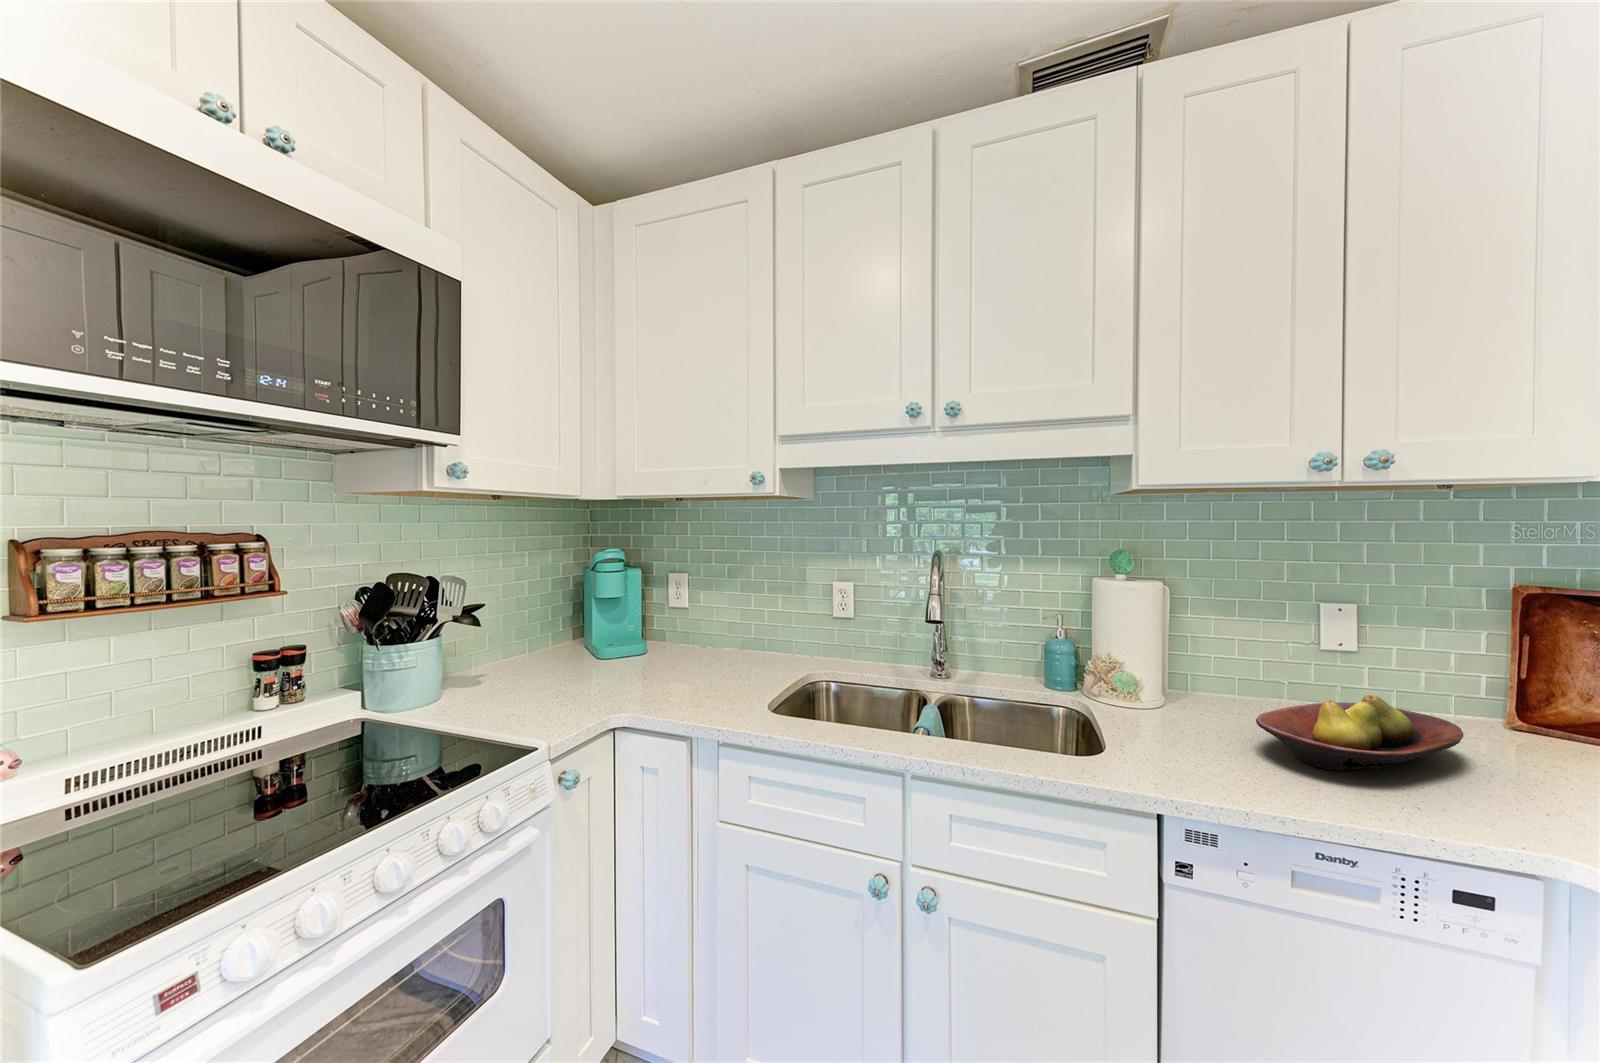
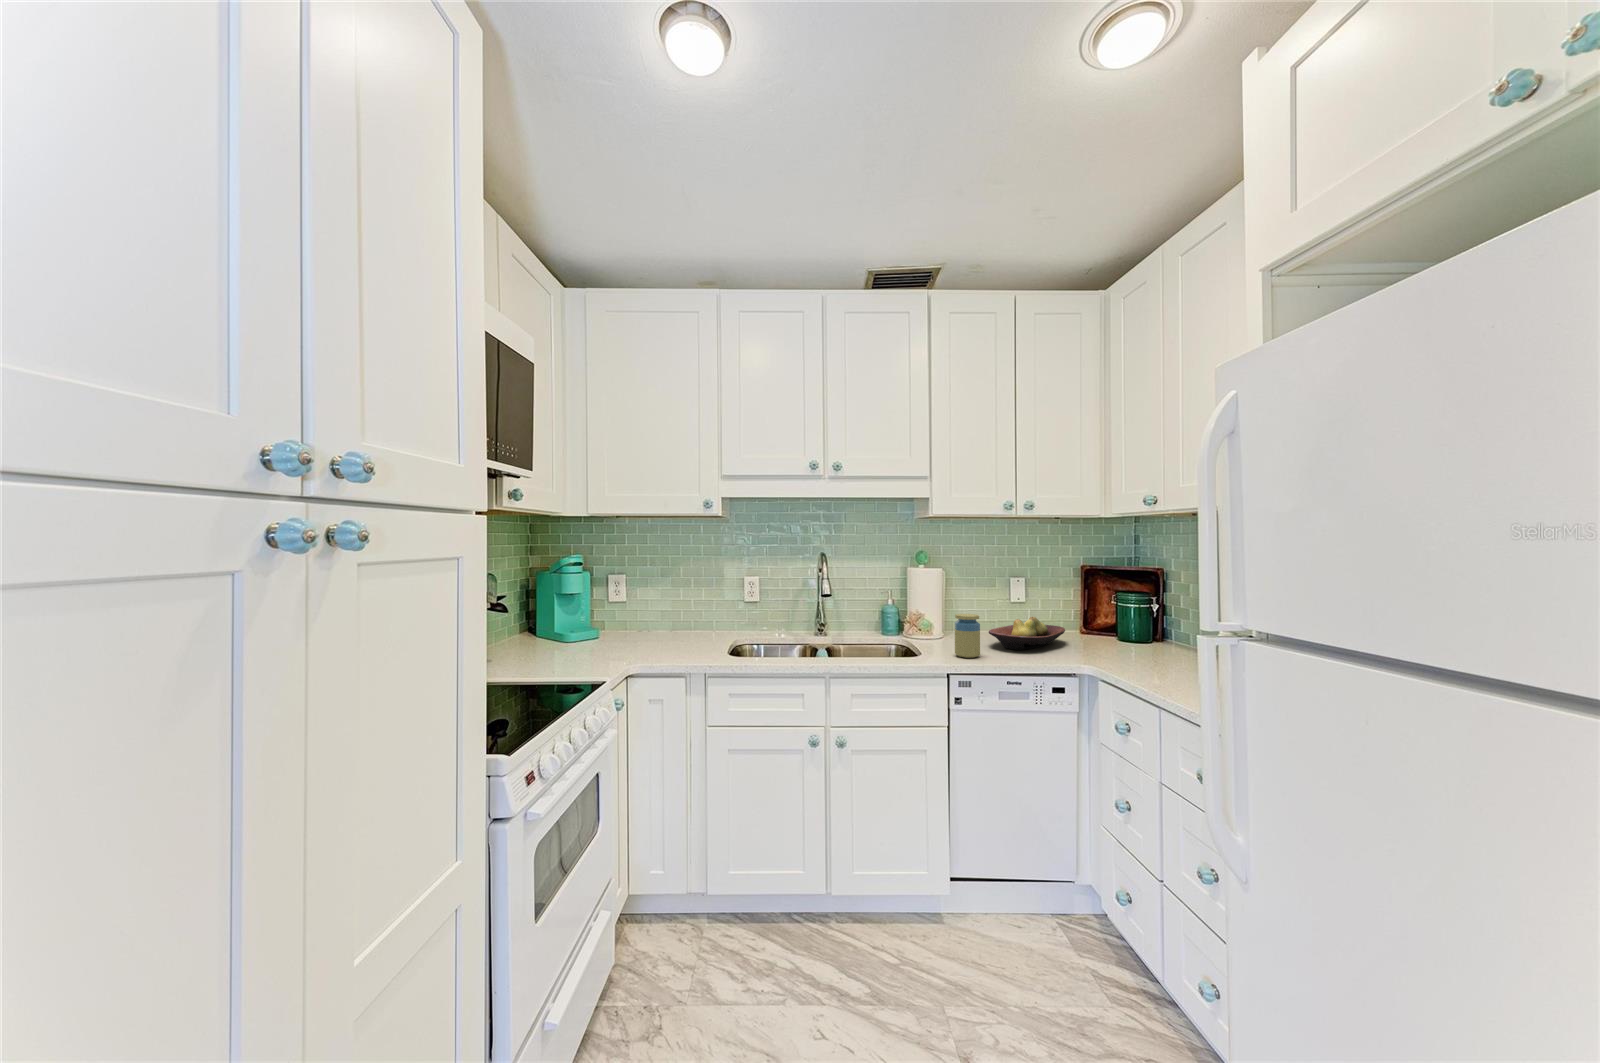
jar: none [1168,684,1227,781] -> present [955,614,980,658]

